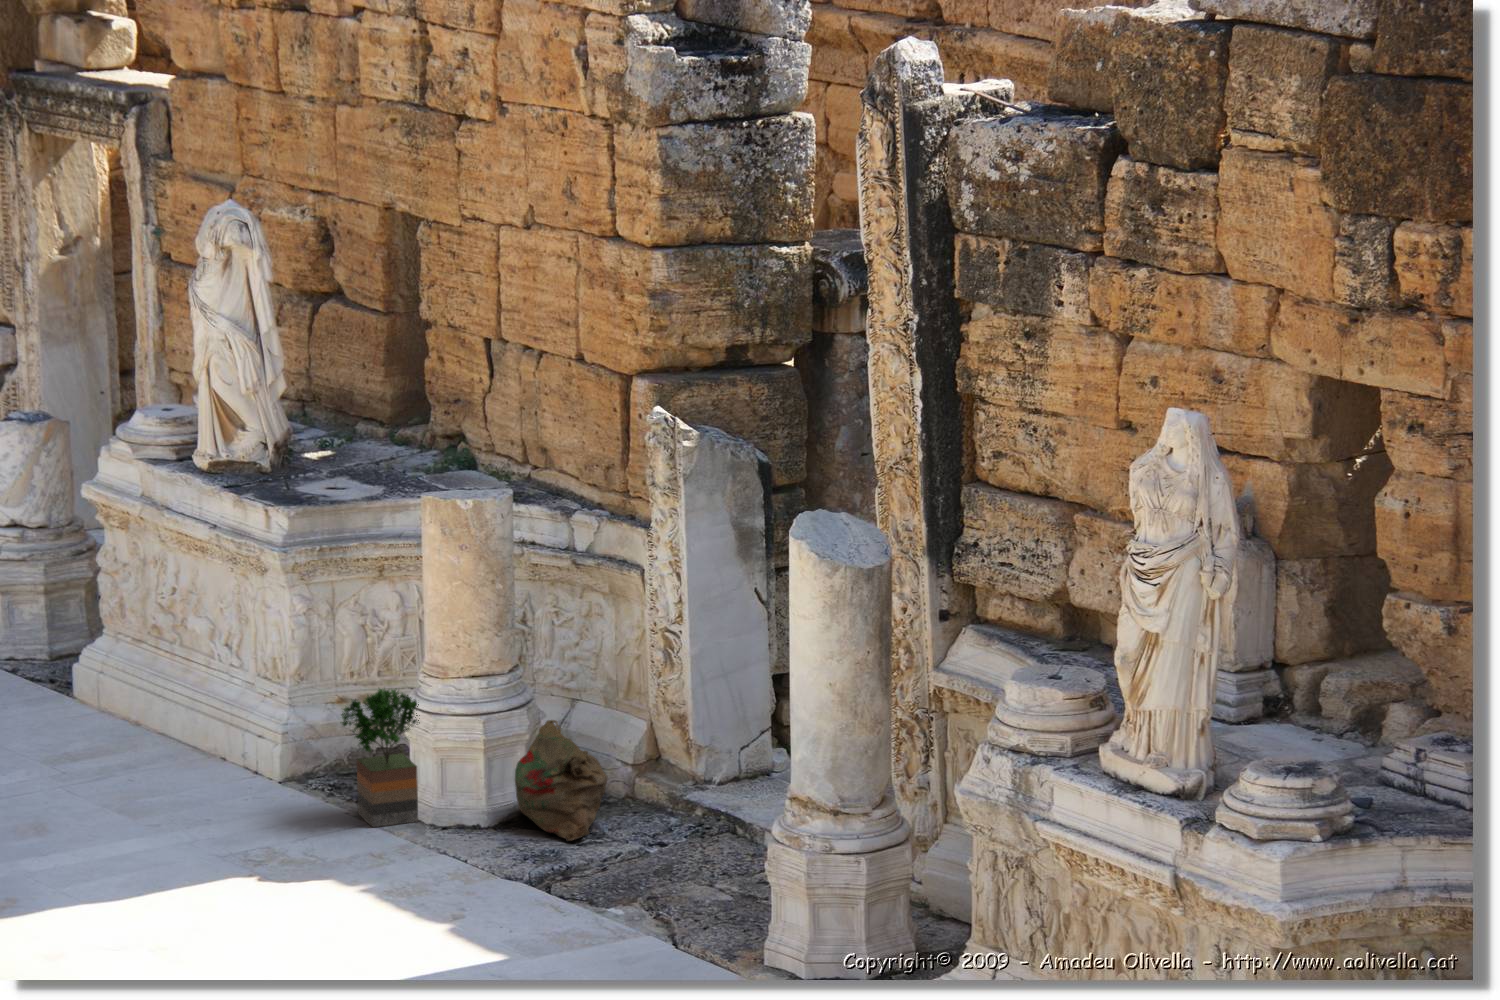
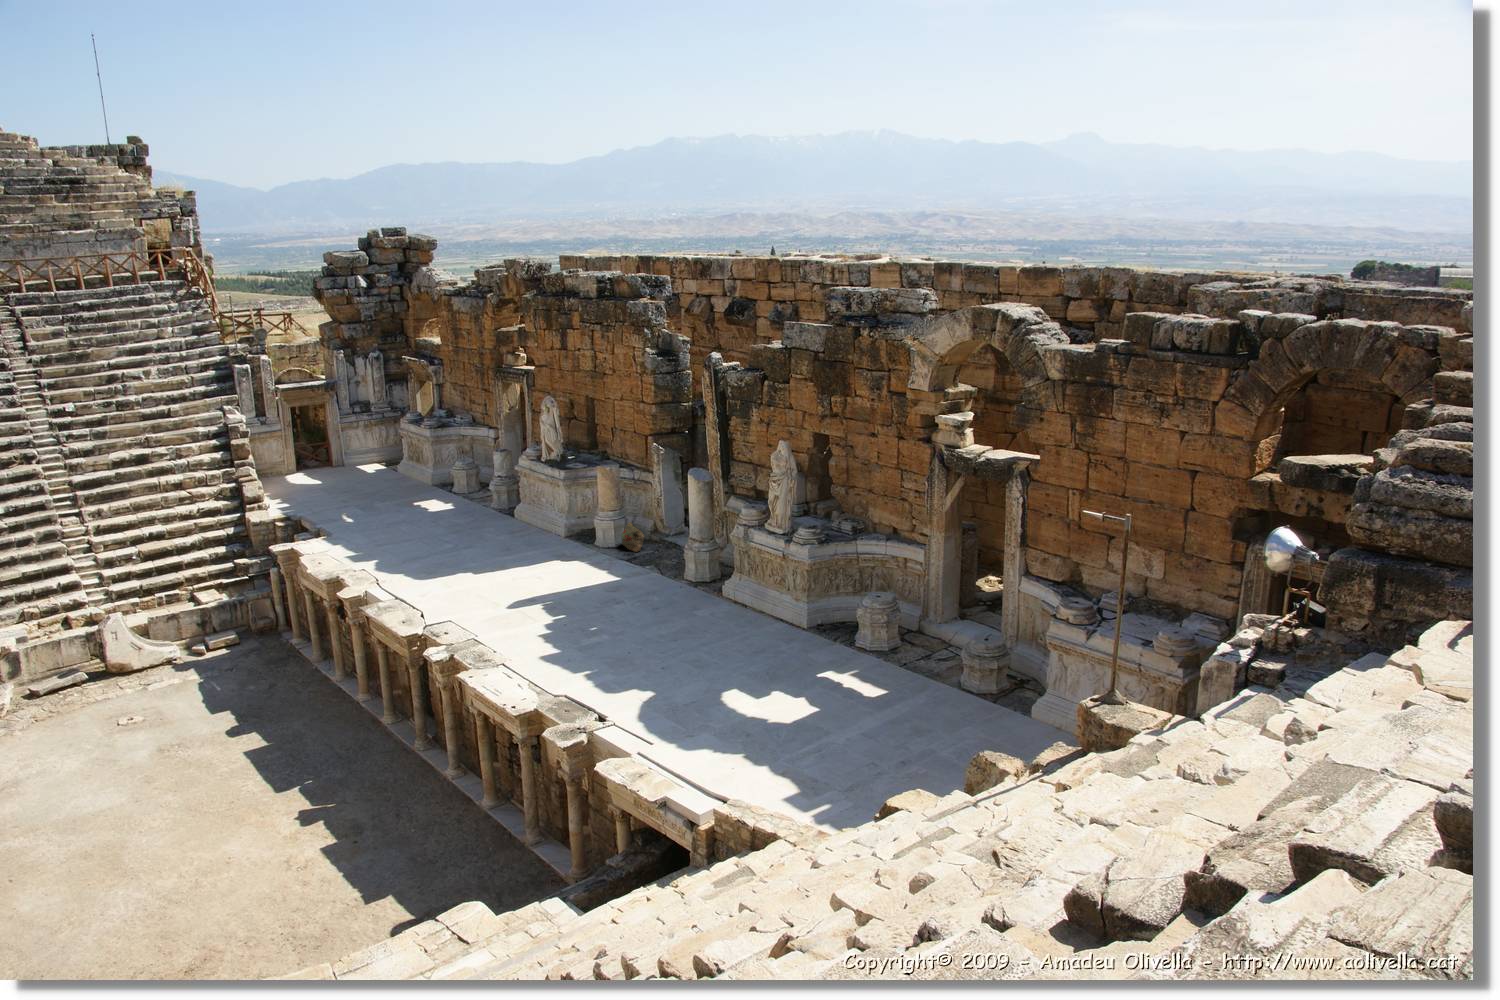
potted tree: present [341,689,420,827] -> none [576,515,601,550]

